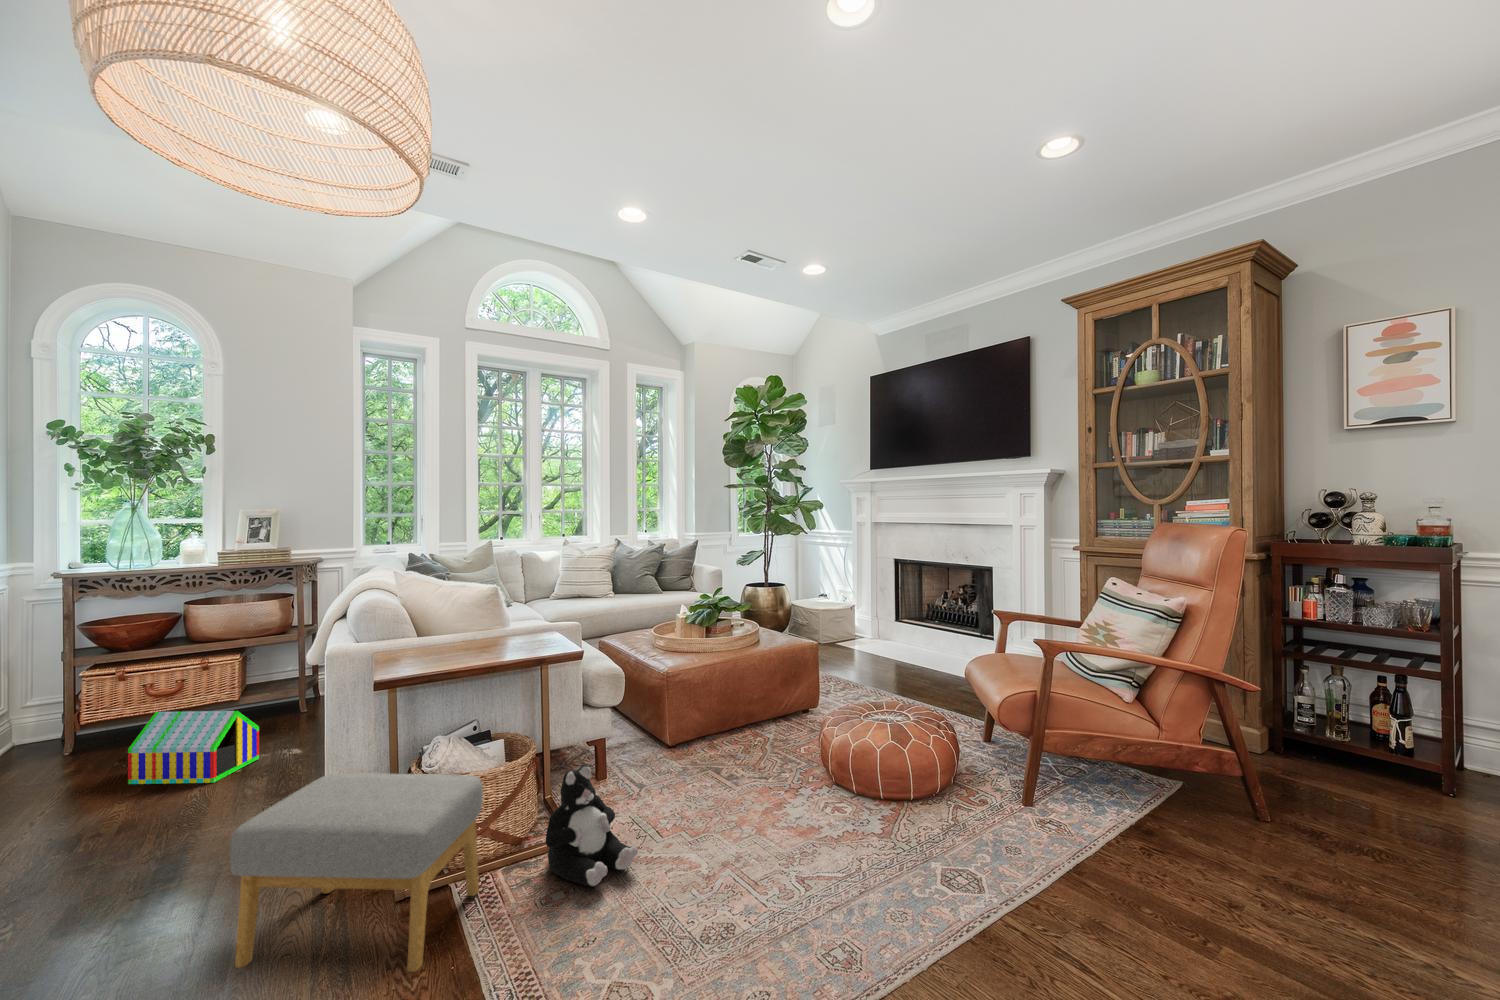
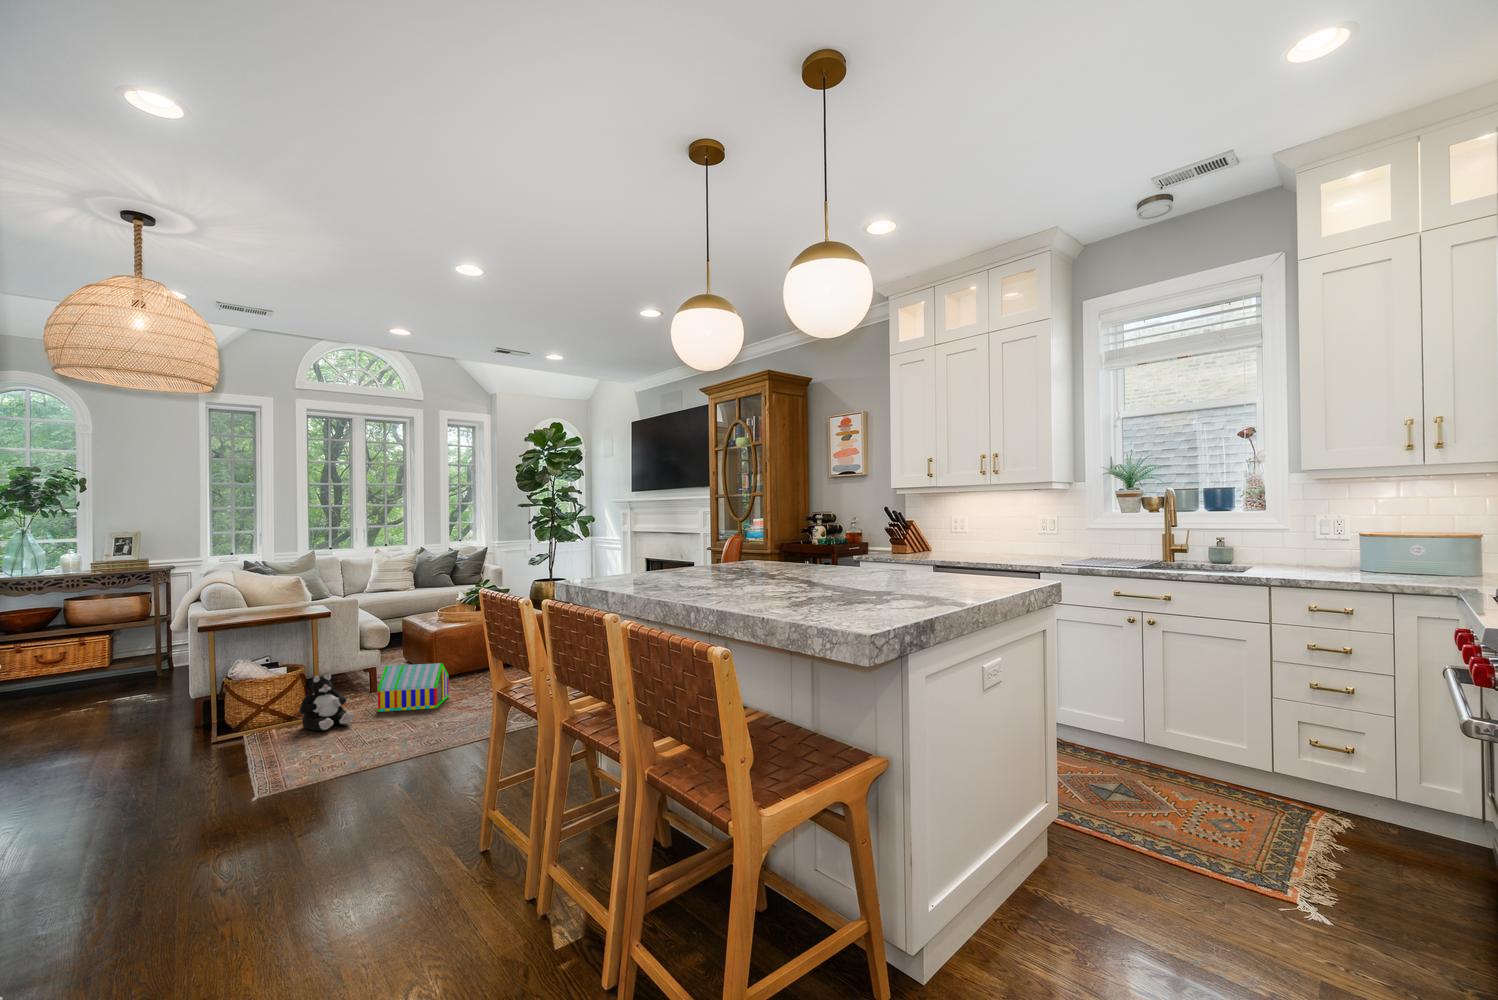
toy house: present [128,711,259,784] -> present [378,663,449,712]
footstool: present [230,773,483,972] -> none [115,676,261,764]

